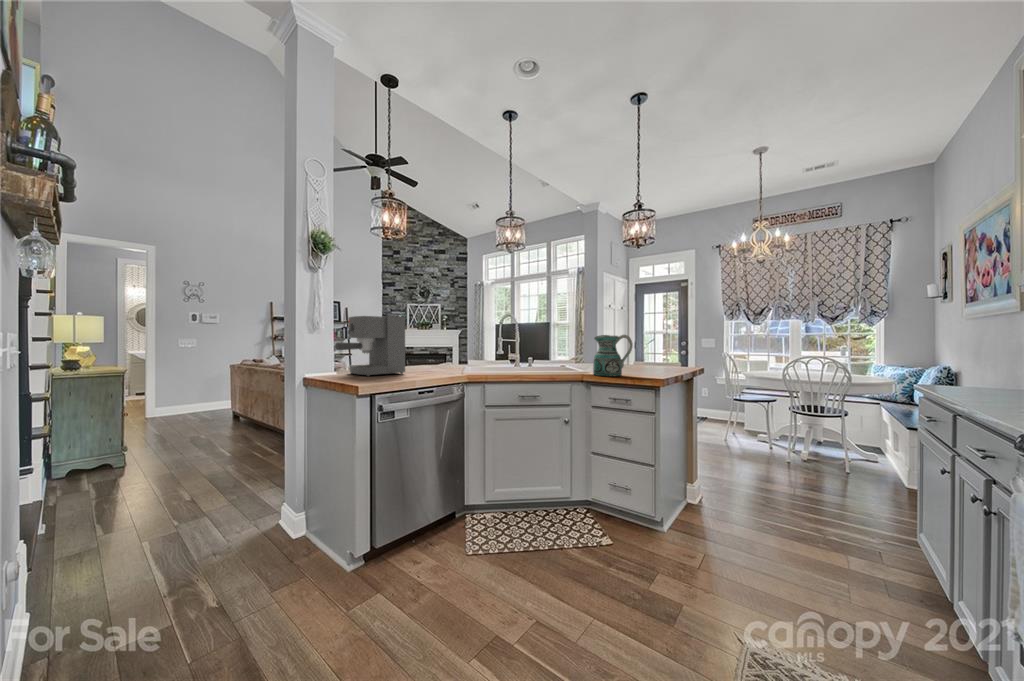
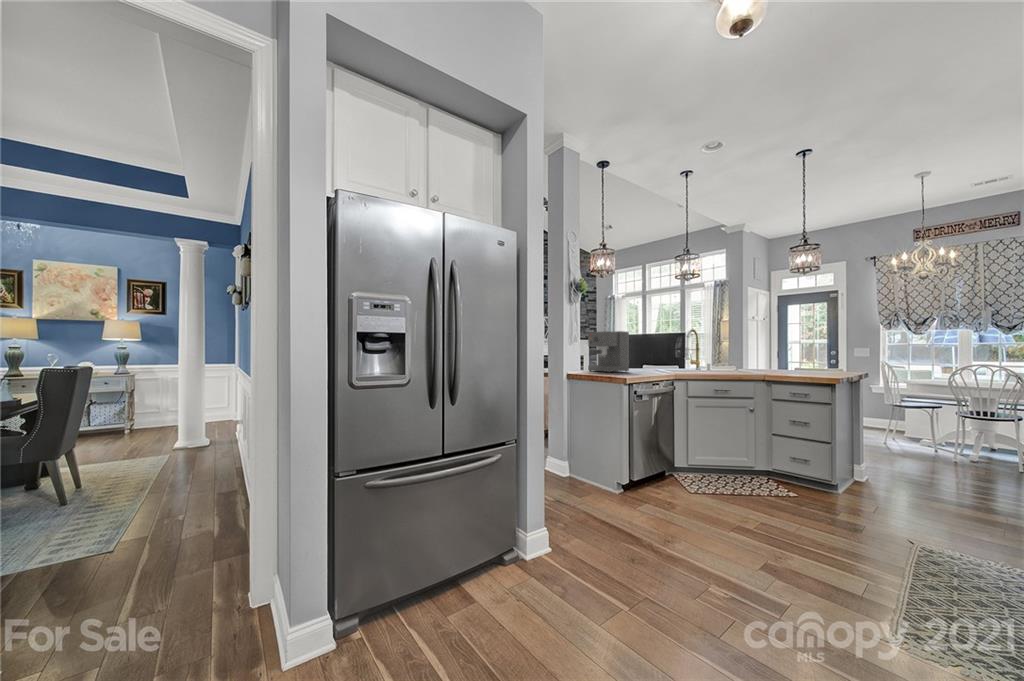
ceramic pitcher: present [593,335,633,376] -> none [774,344,809,376]

